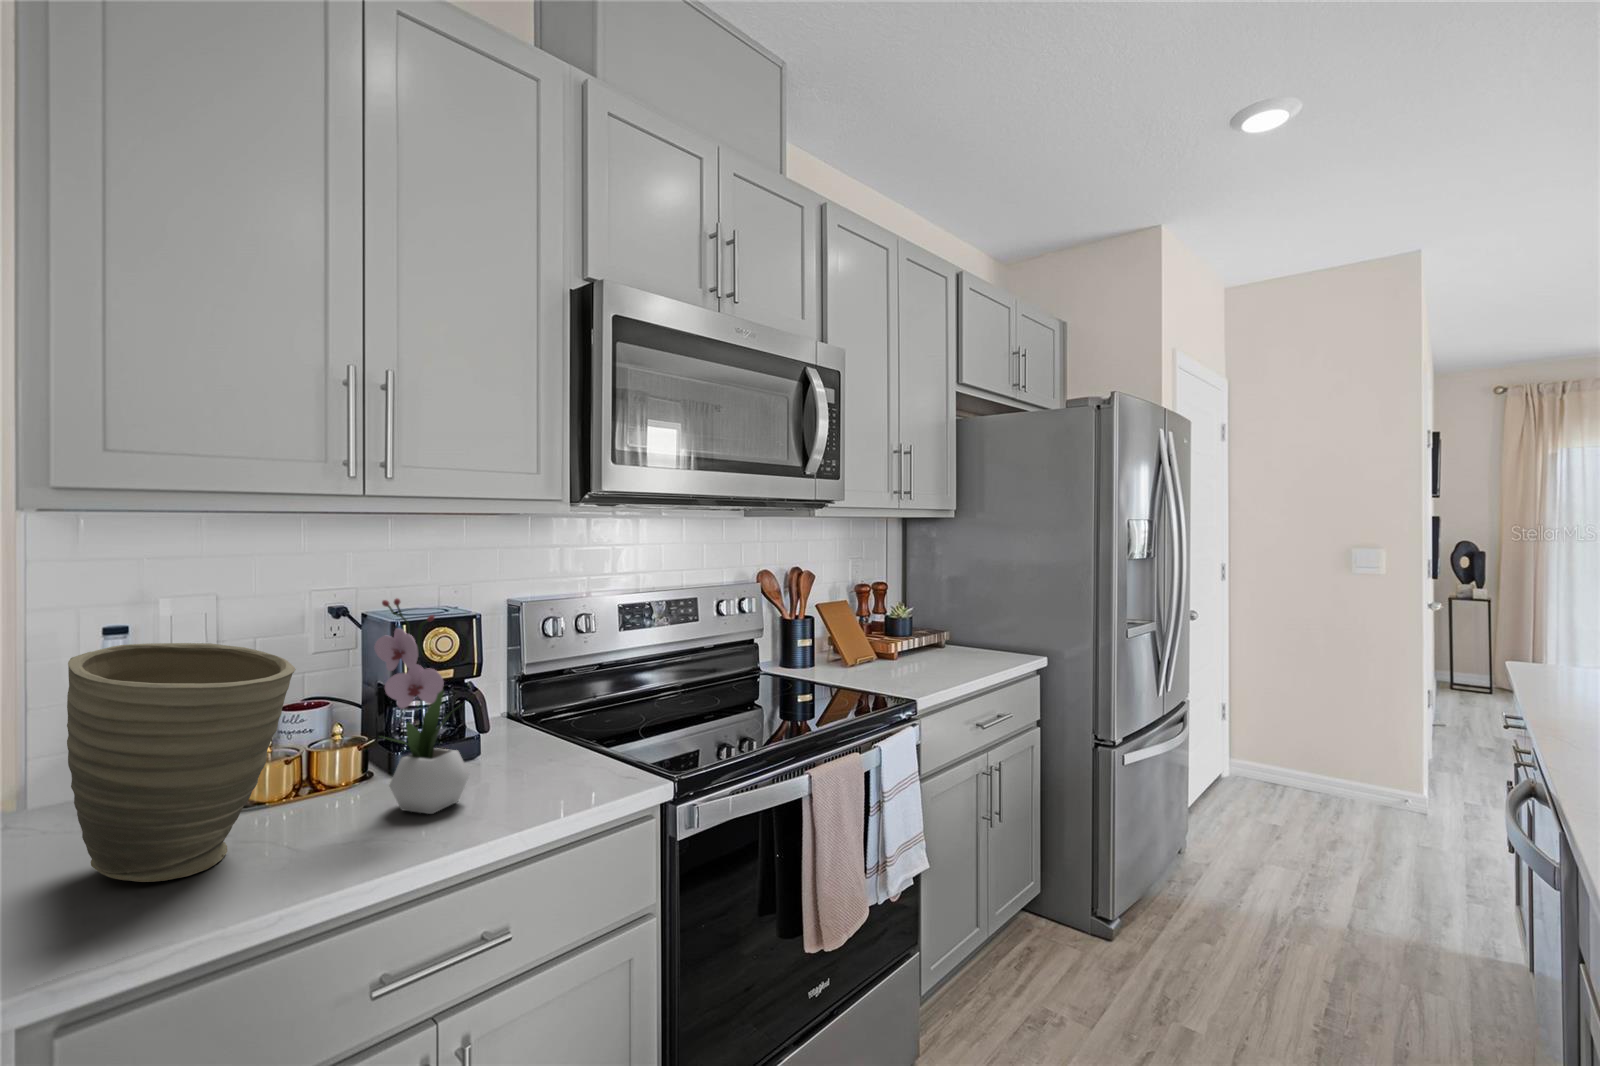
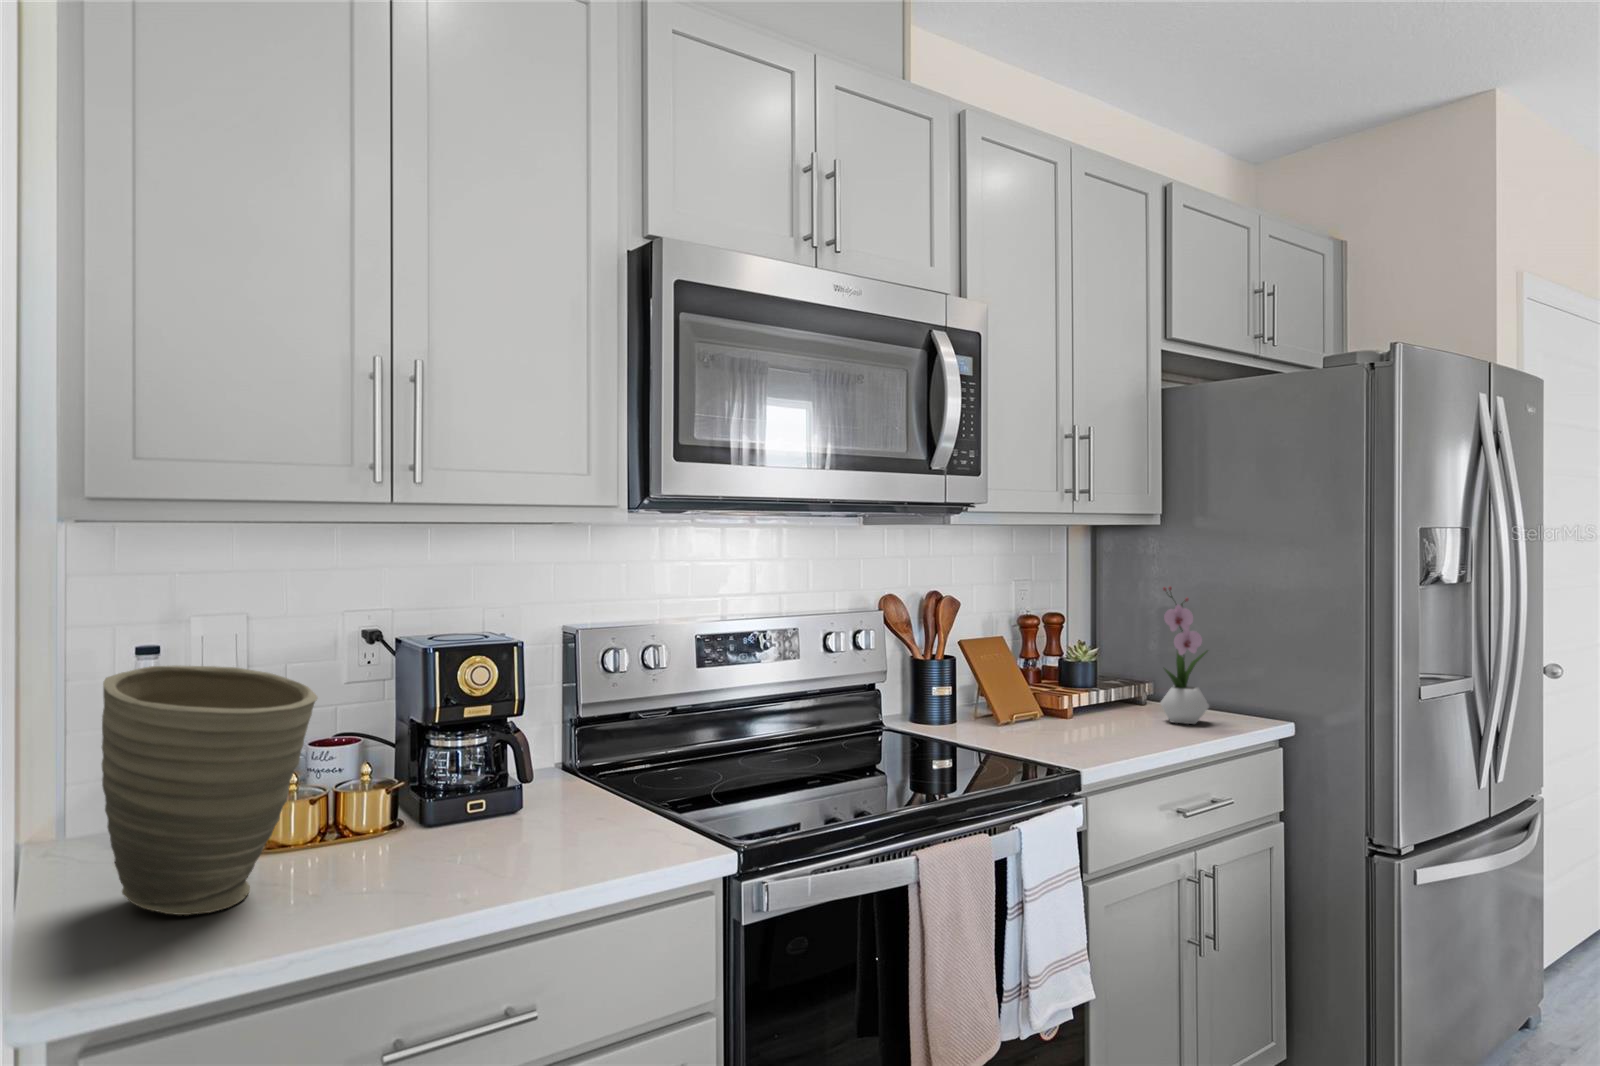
flower arrangement: present [375,599,469,814] -> present [1160,587,1209,724]

